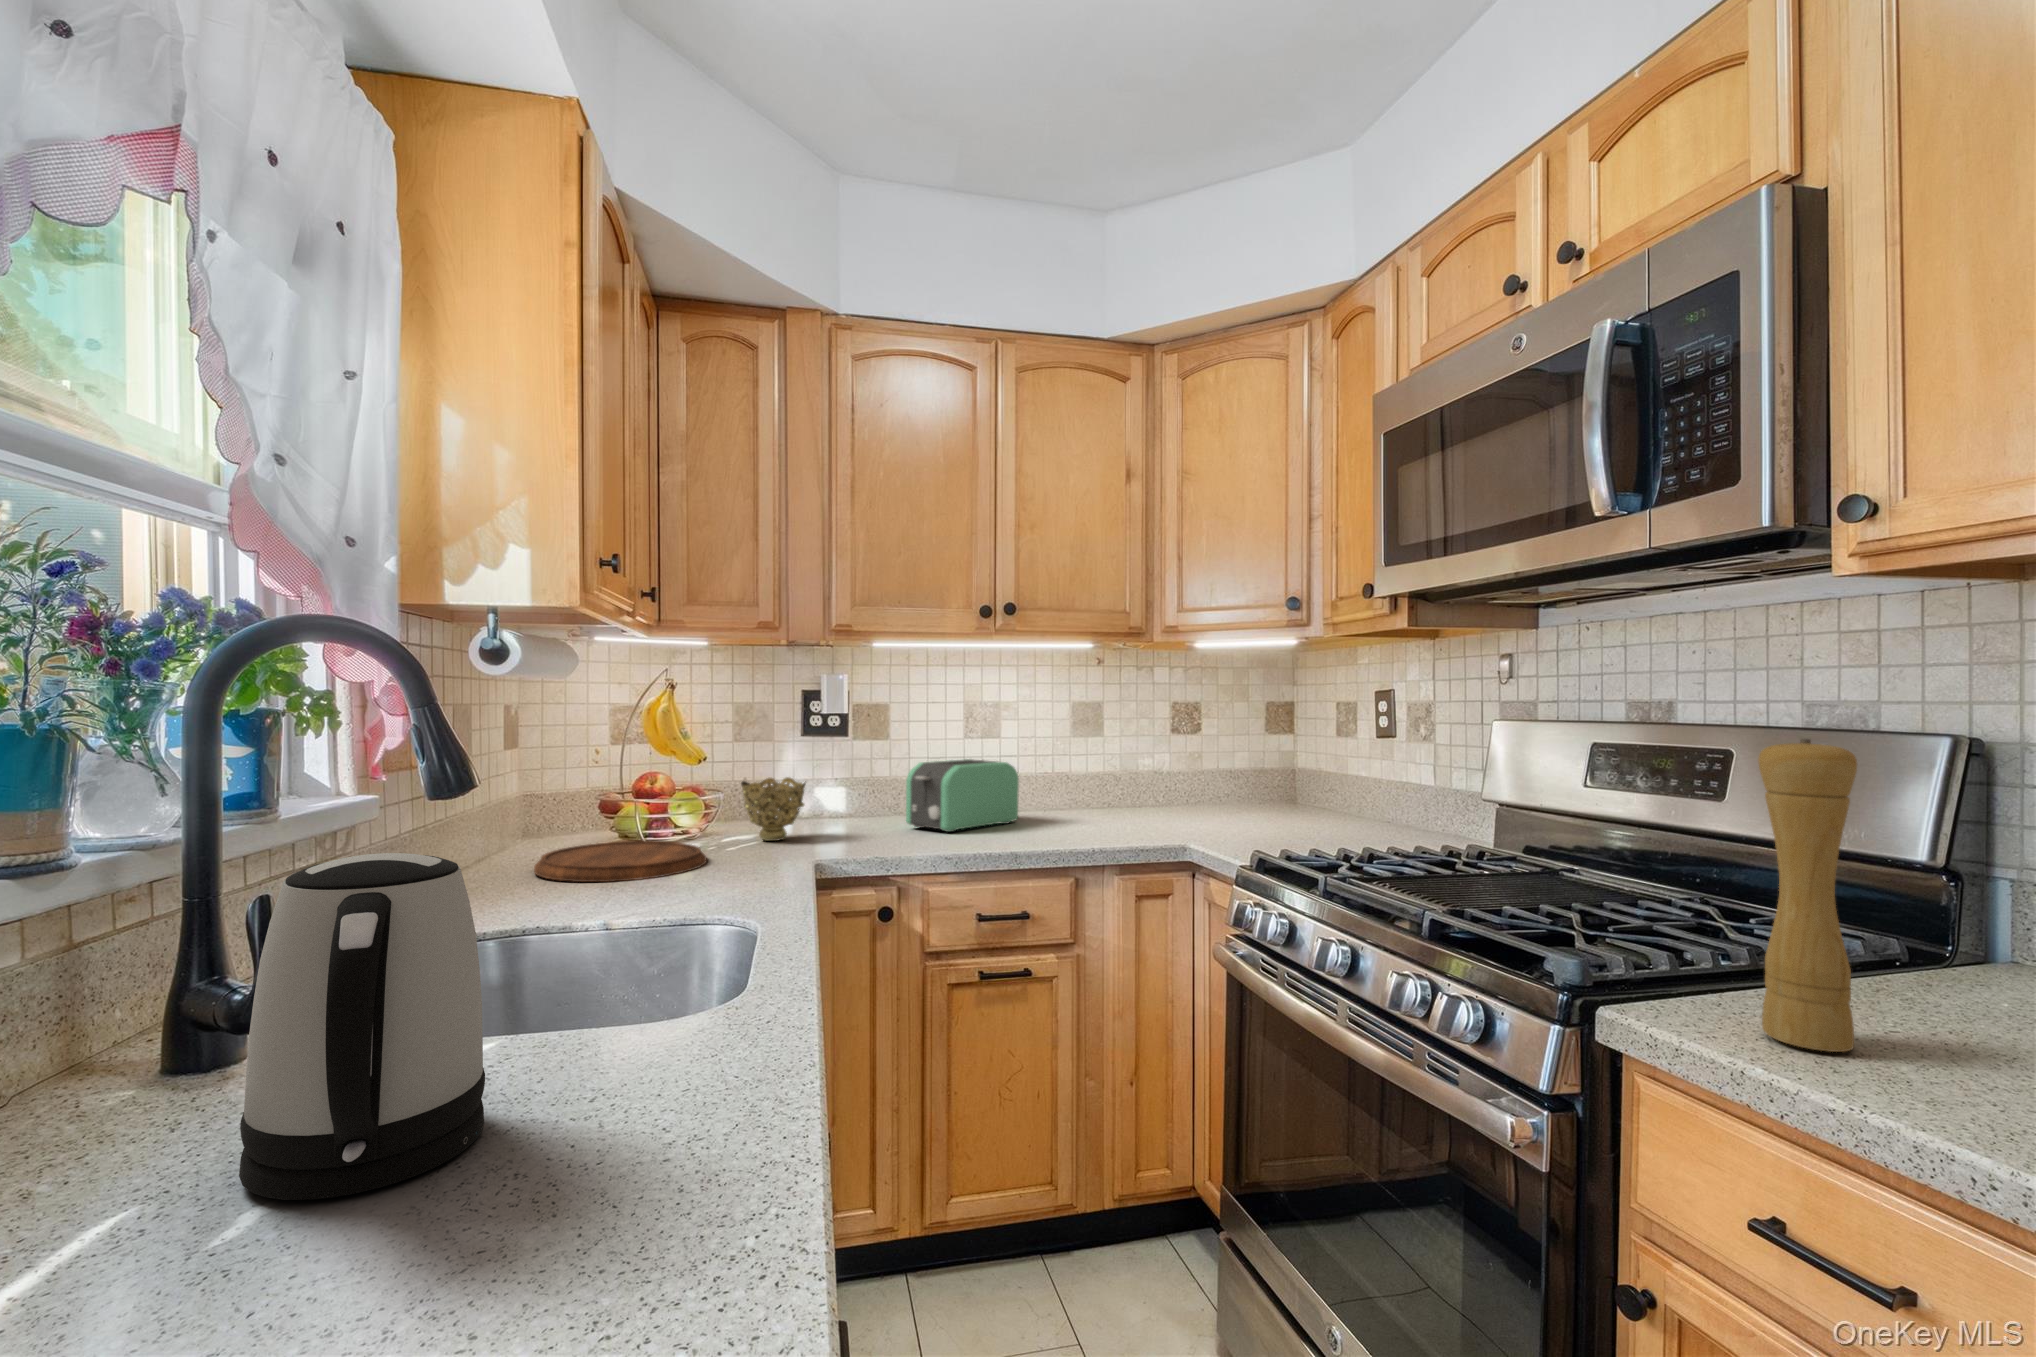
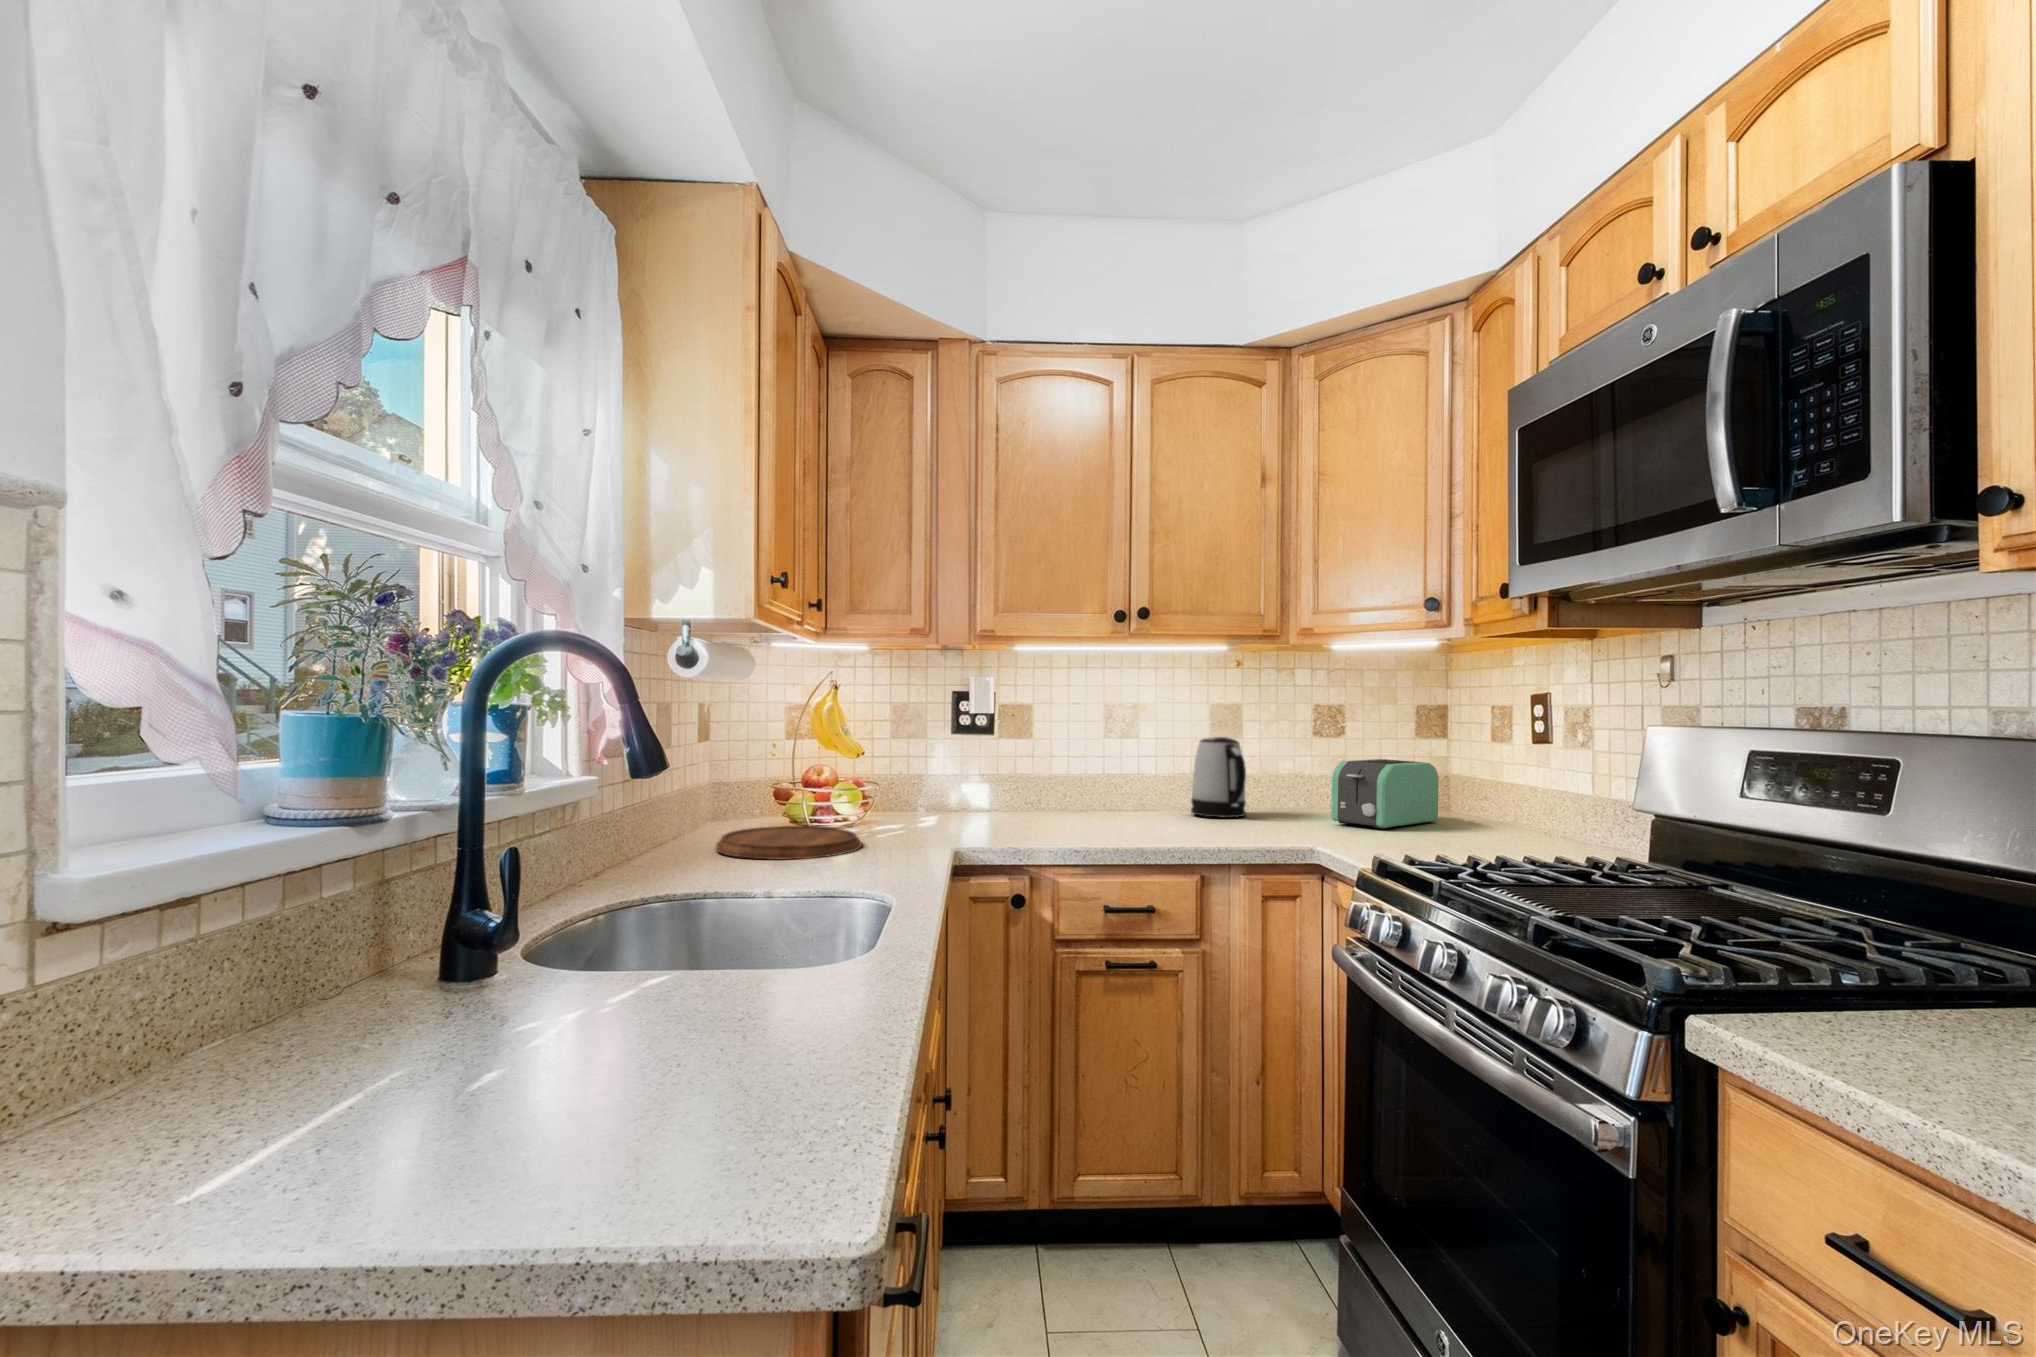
pepper mill: present [1758,738,1857,1052] -> none [1851,750,1954,1065]
toaster: present [906,759,1019,832] -> present [1331,759,1438,829]
decorative bowl: present [741,777,806,841] -> none [894,772,953,831]
kettle: present [239,853,485,1200] -> present [1191,737,1246,818]

